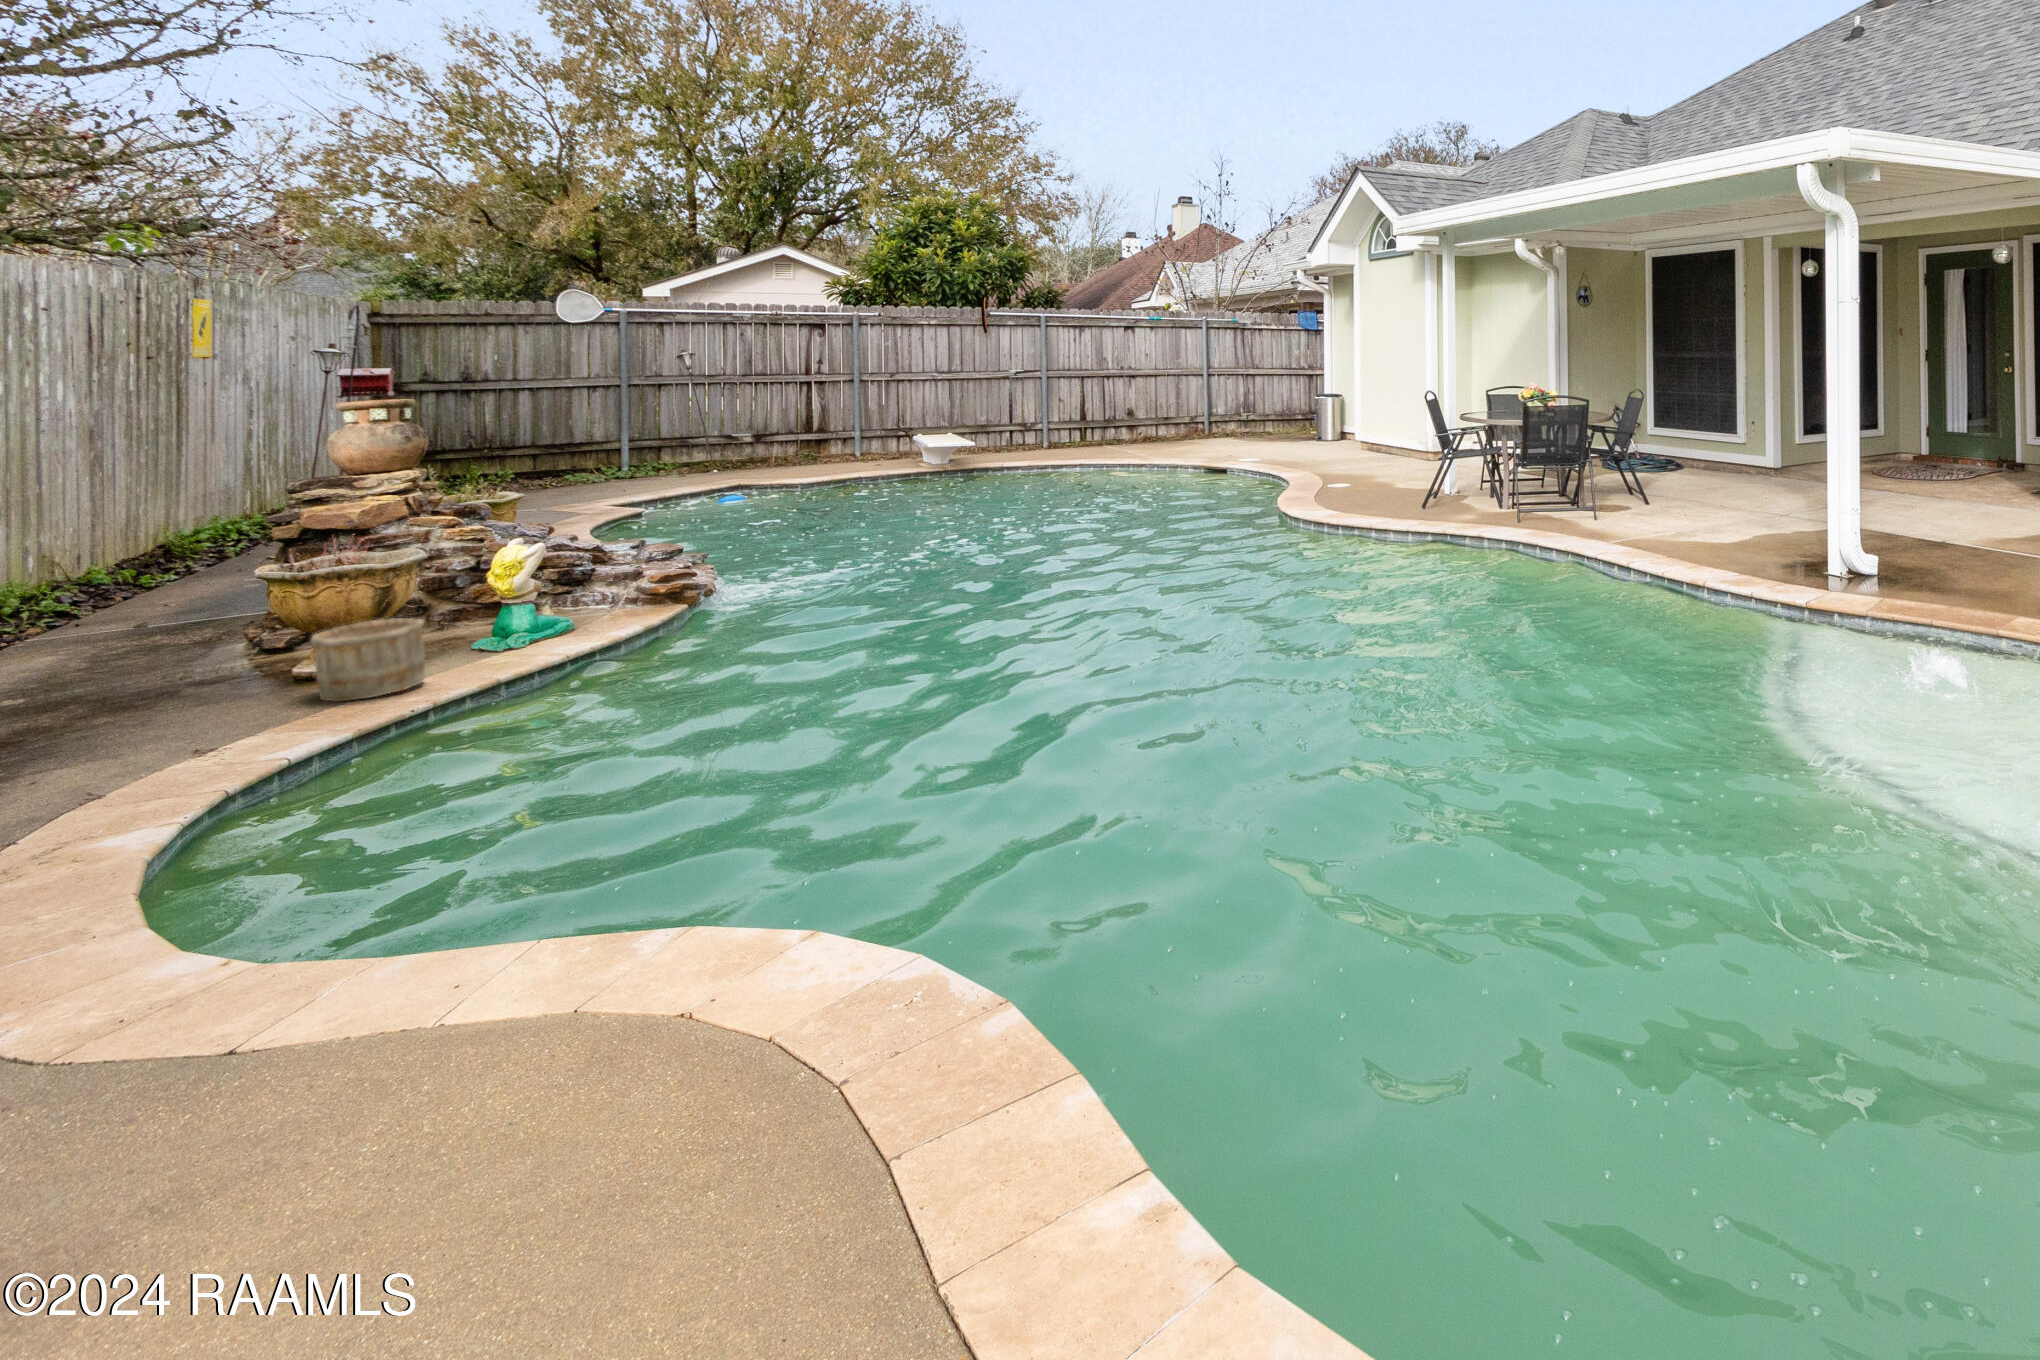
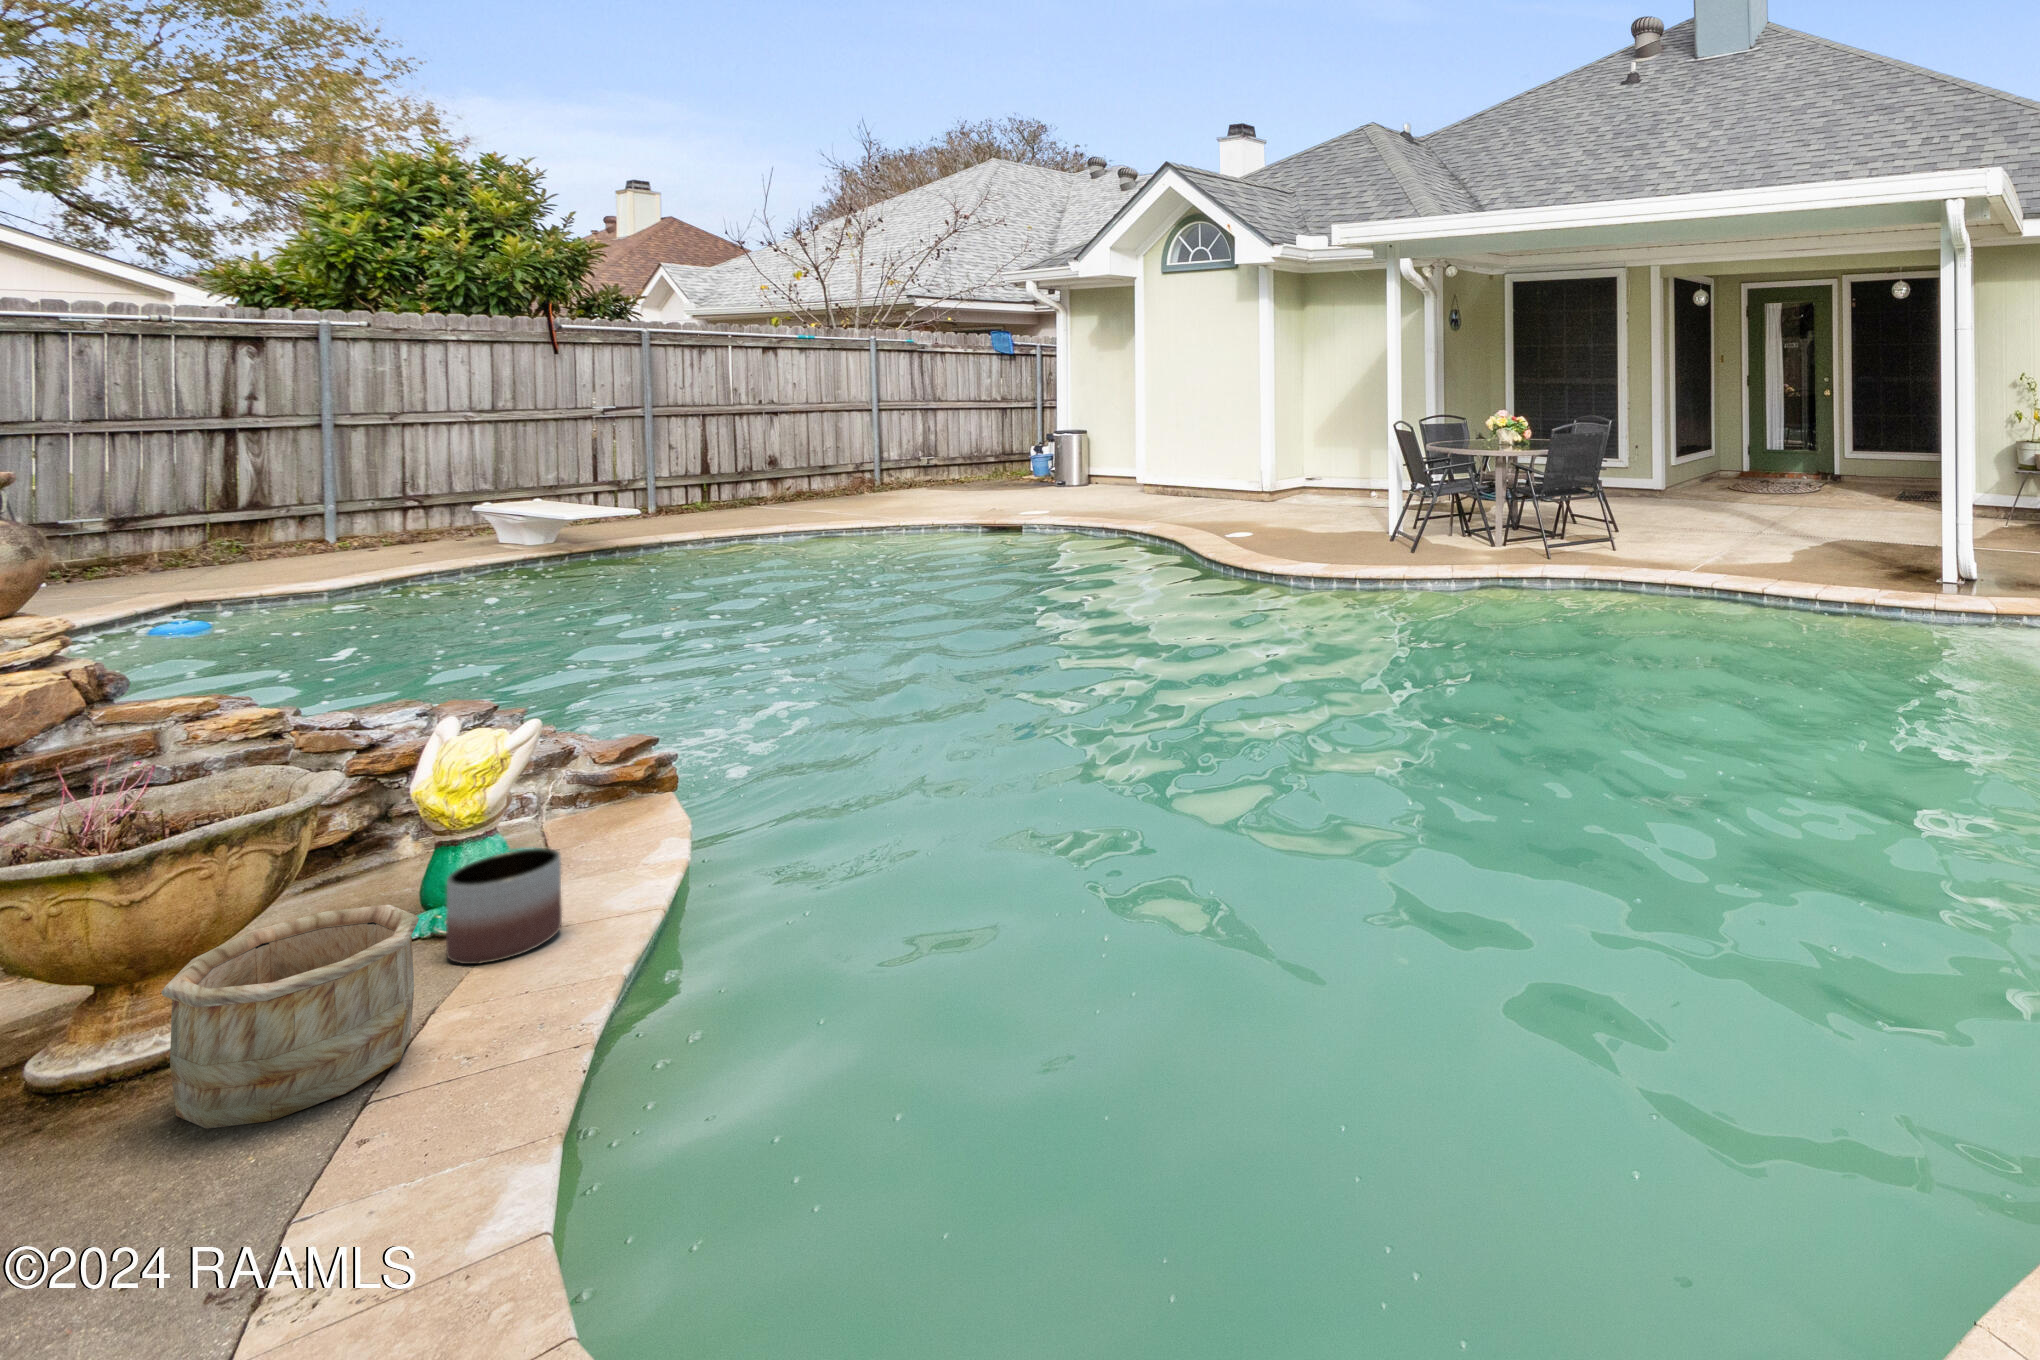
planter: none [501,612,563,665] -> present [446,848,562,964]

